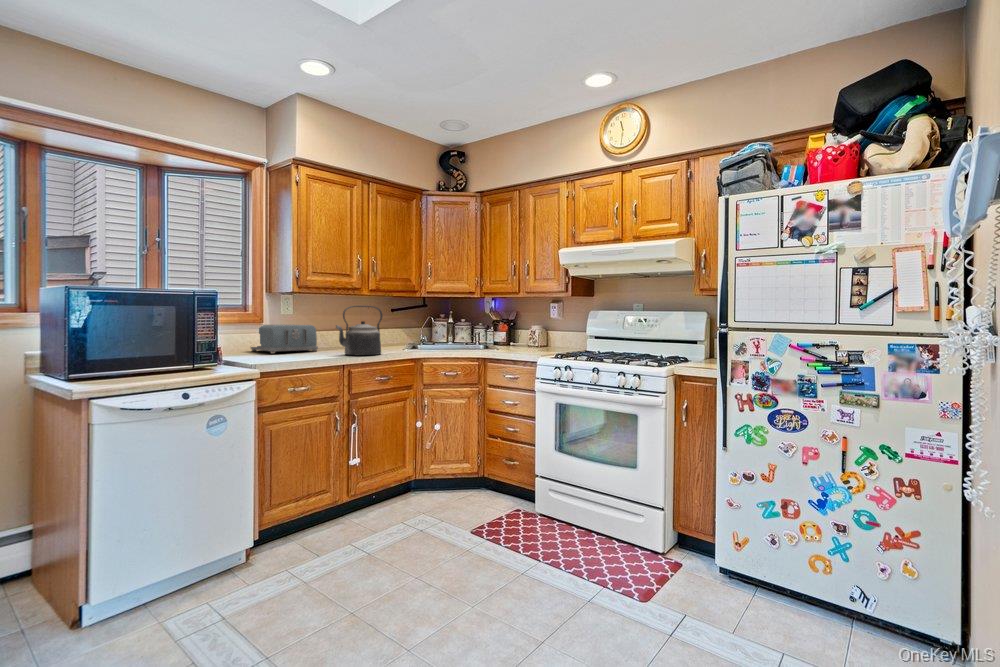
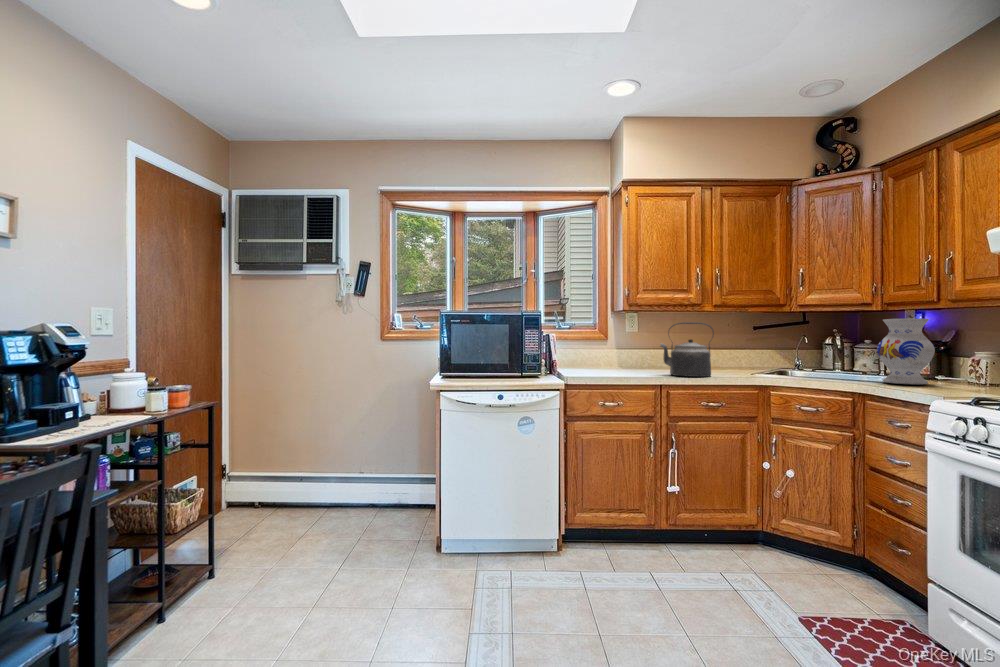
vase: none [492,306,523,350] -> present [877,319,935,385]
toaster: present [251,325,318,353] -> none [602,342,656,370]

